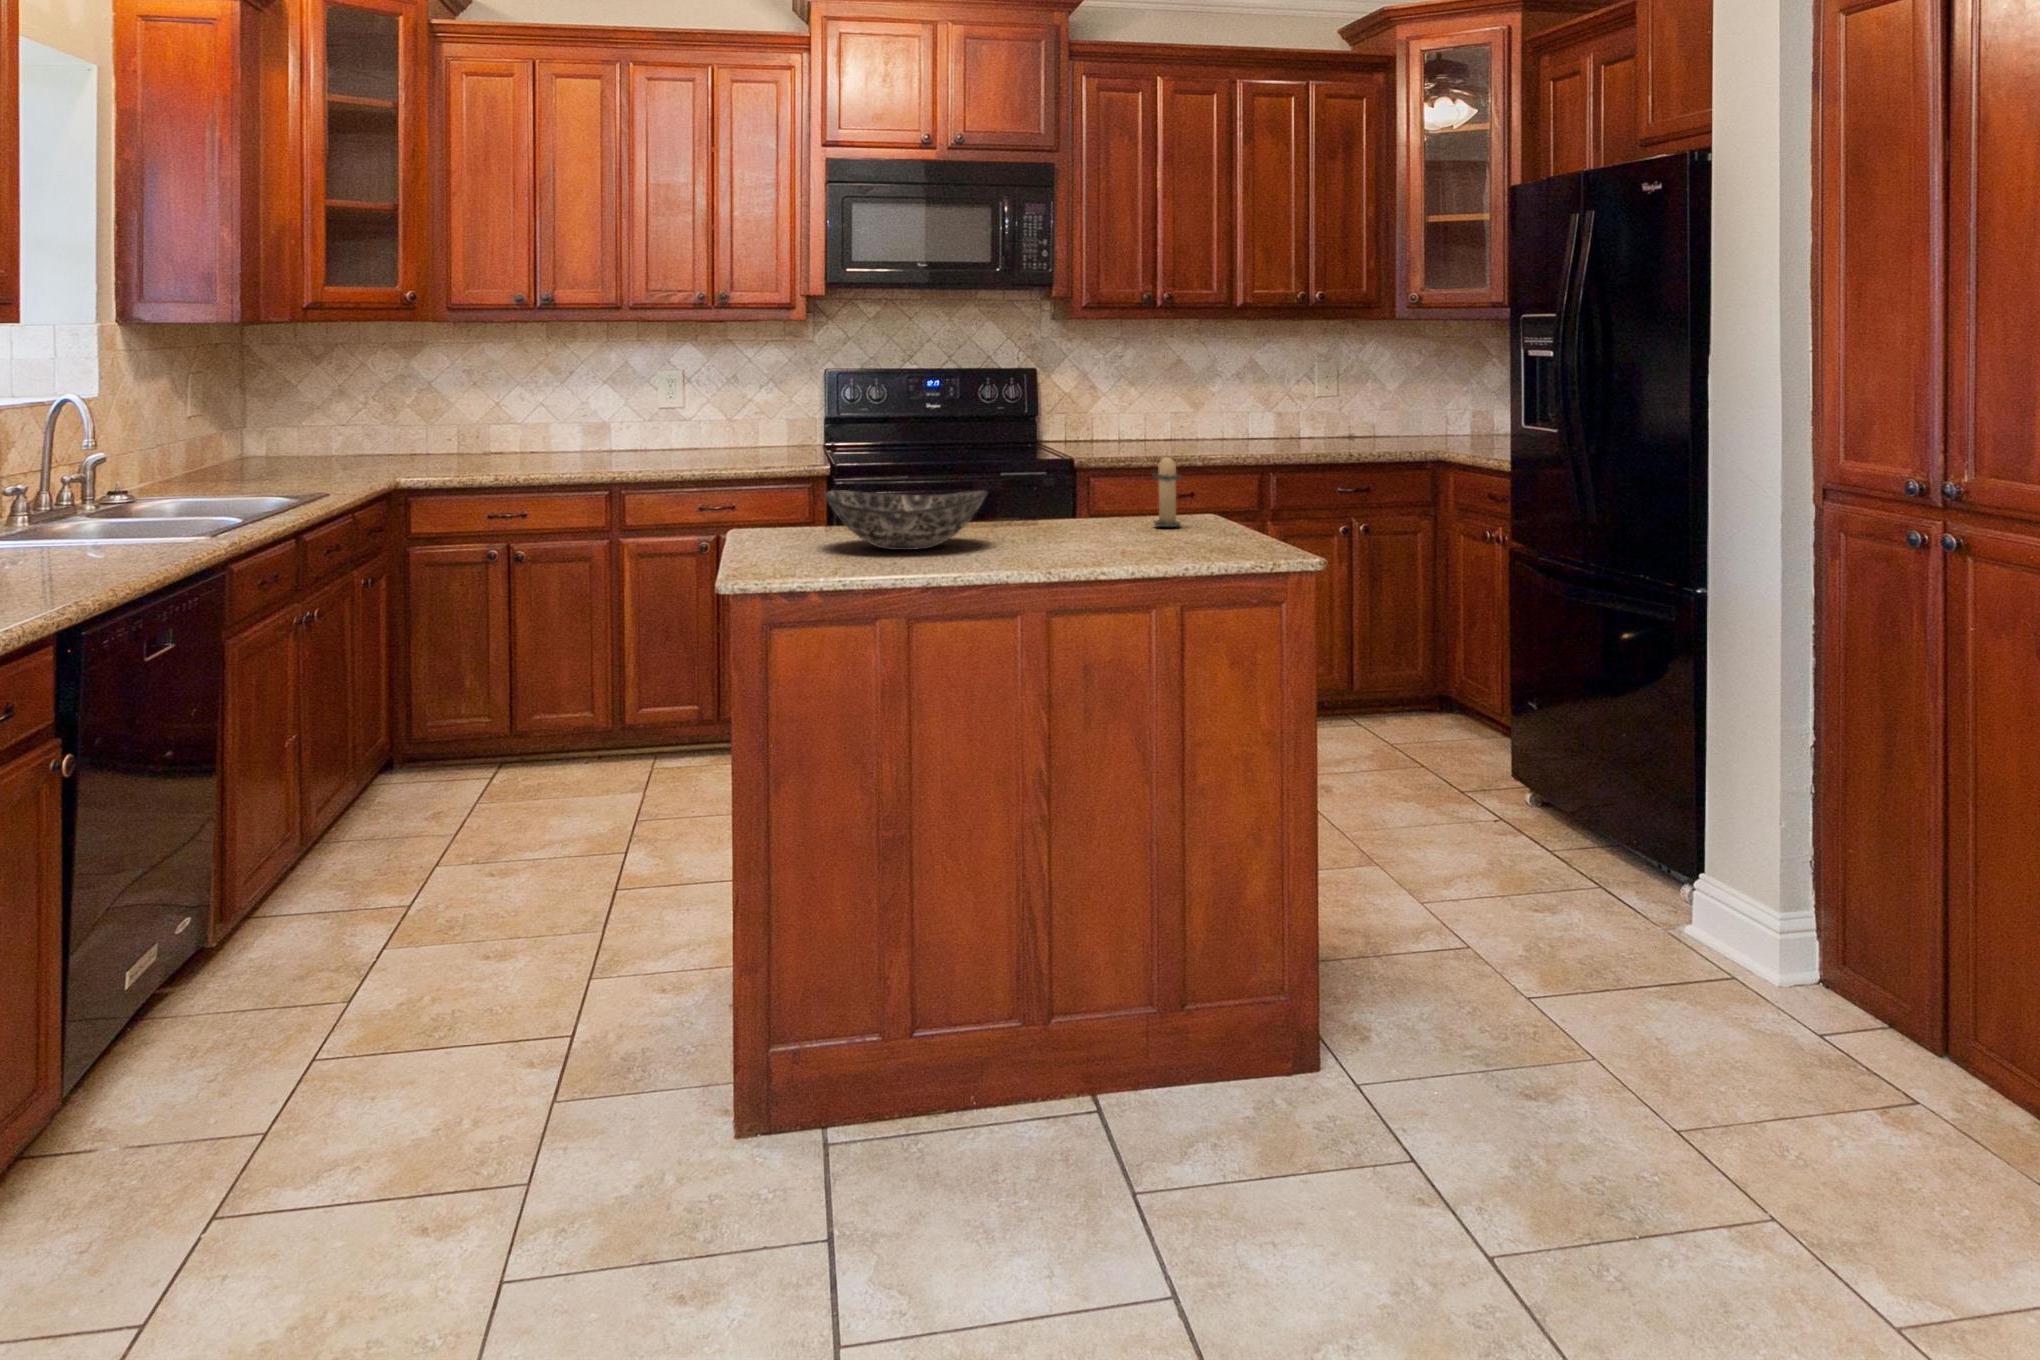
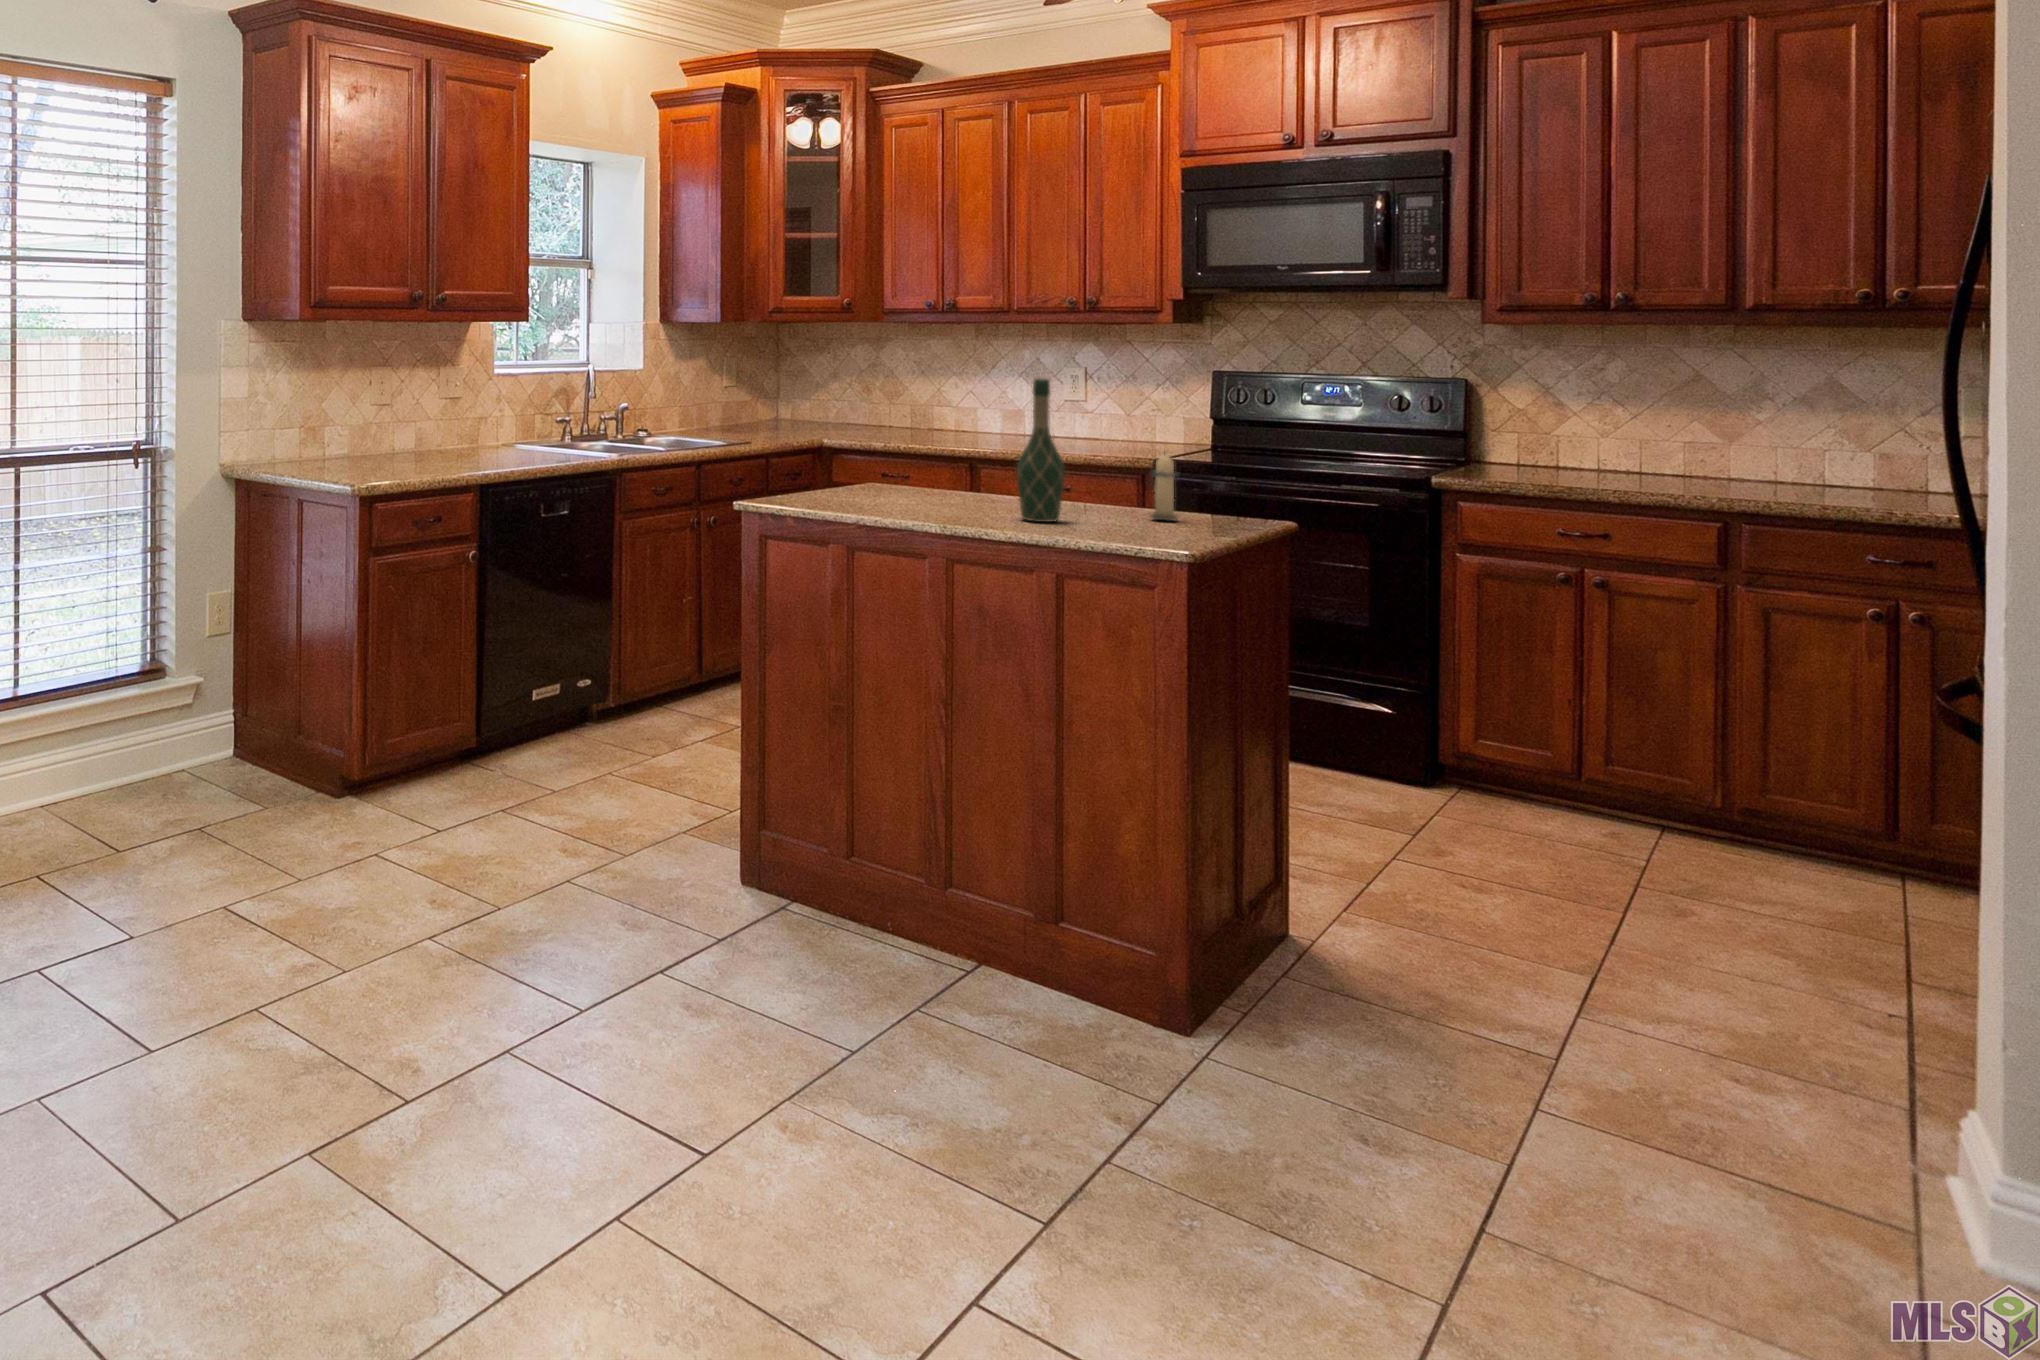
wine bottle: none [1090,380,1143,549] -> present [1016,378,1065,522]
bowl: present [824,490,988,550] -> none [848,454,972,504]

